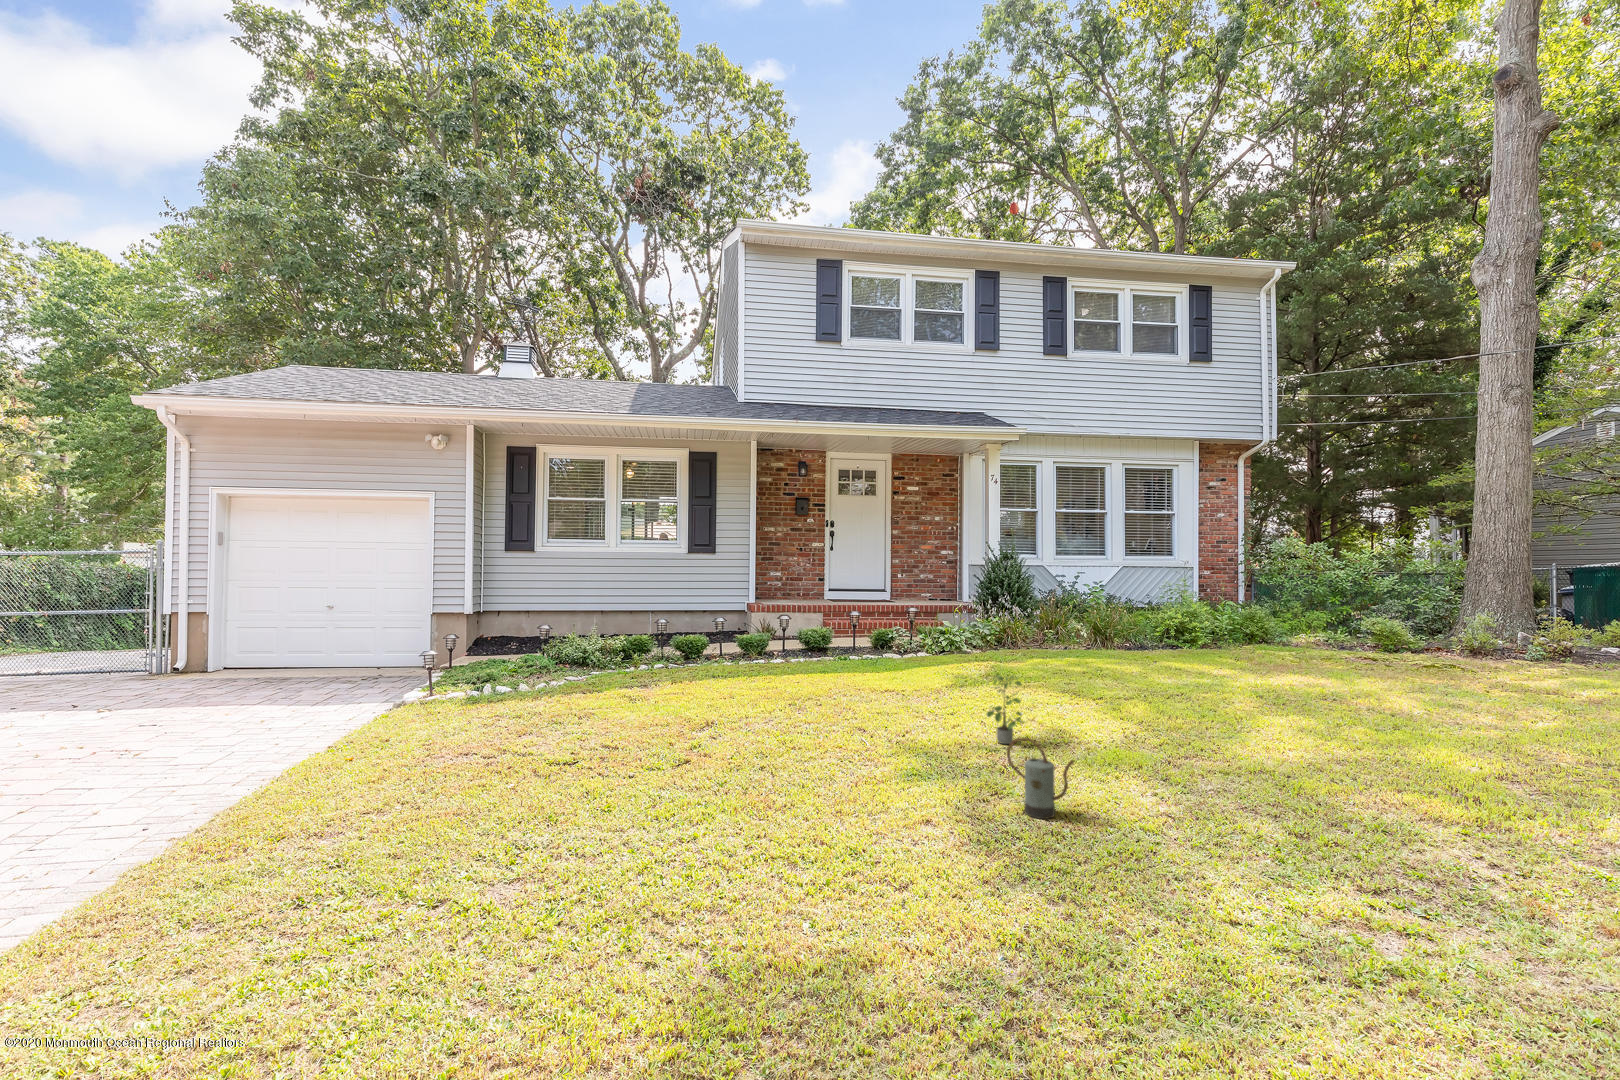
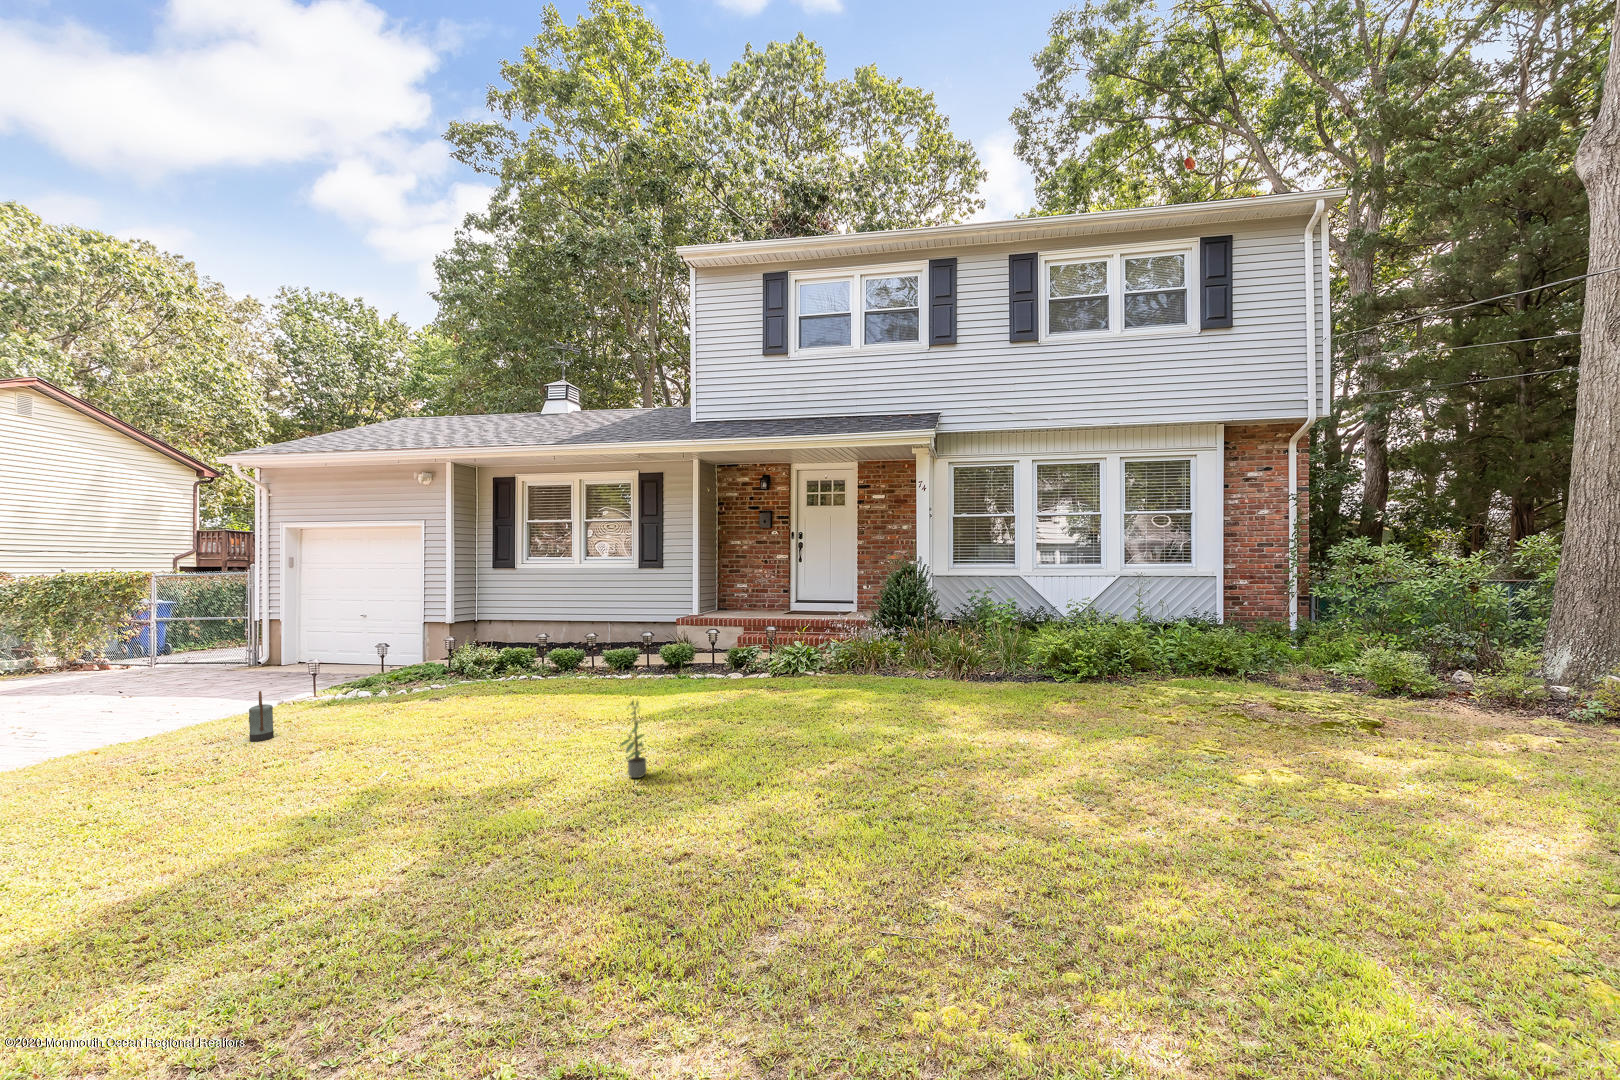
watering can: present [1007,738,1074,819] -> present [249,691,274,742]

